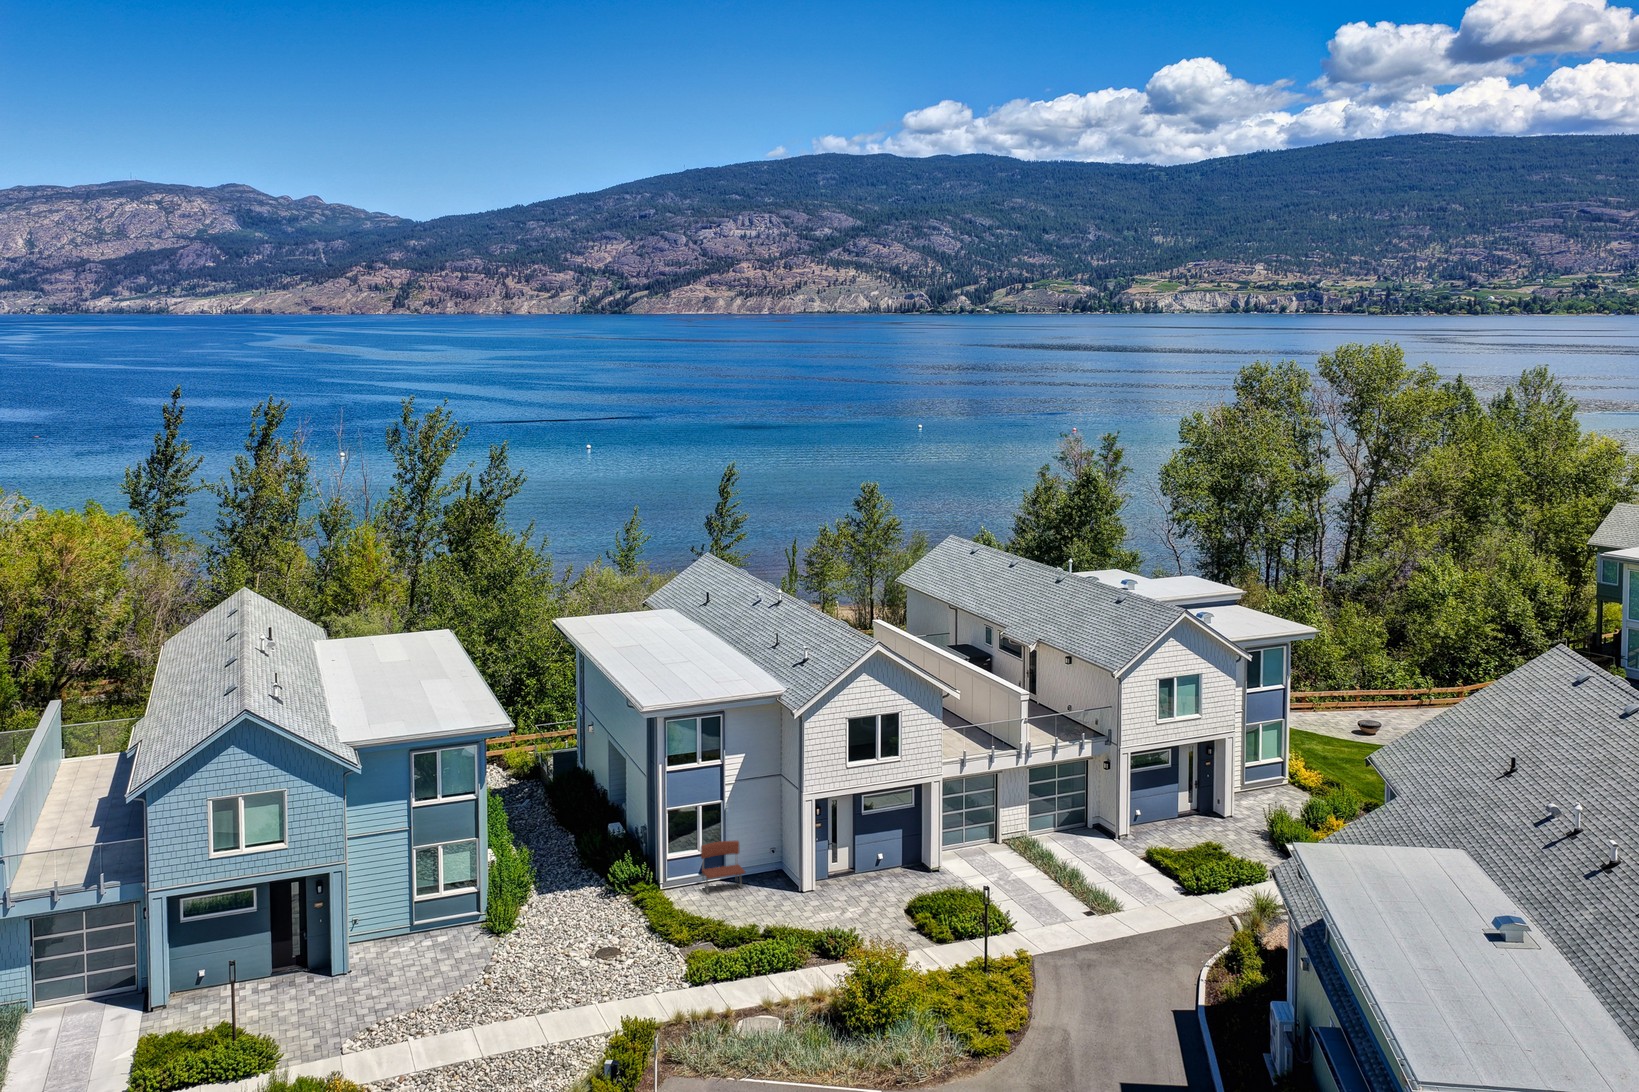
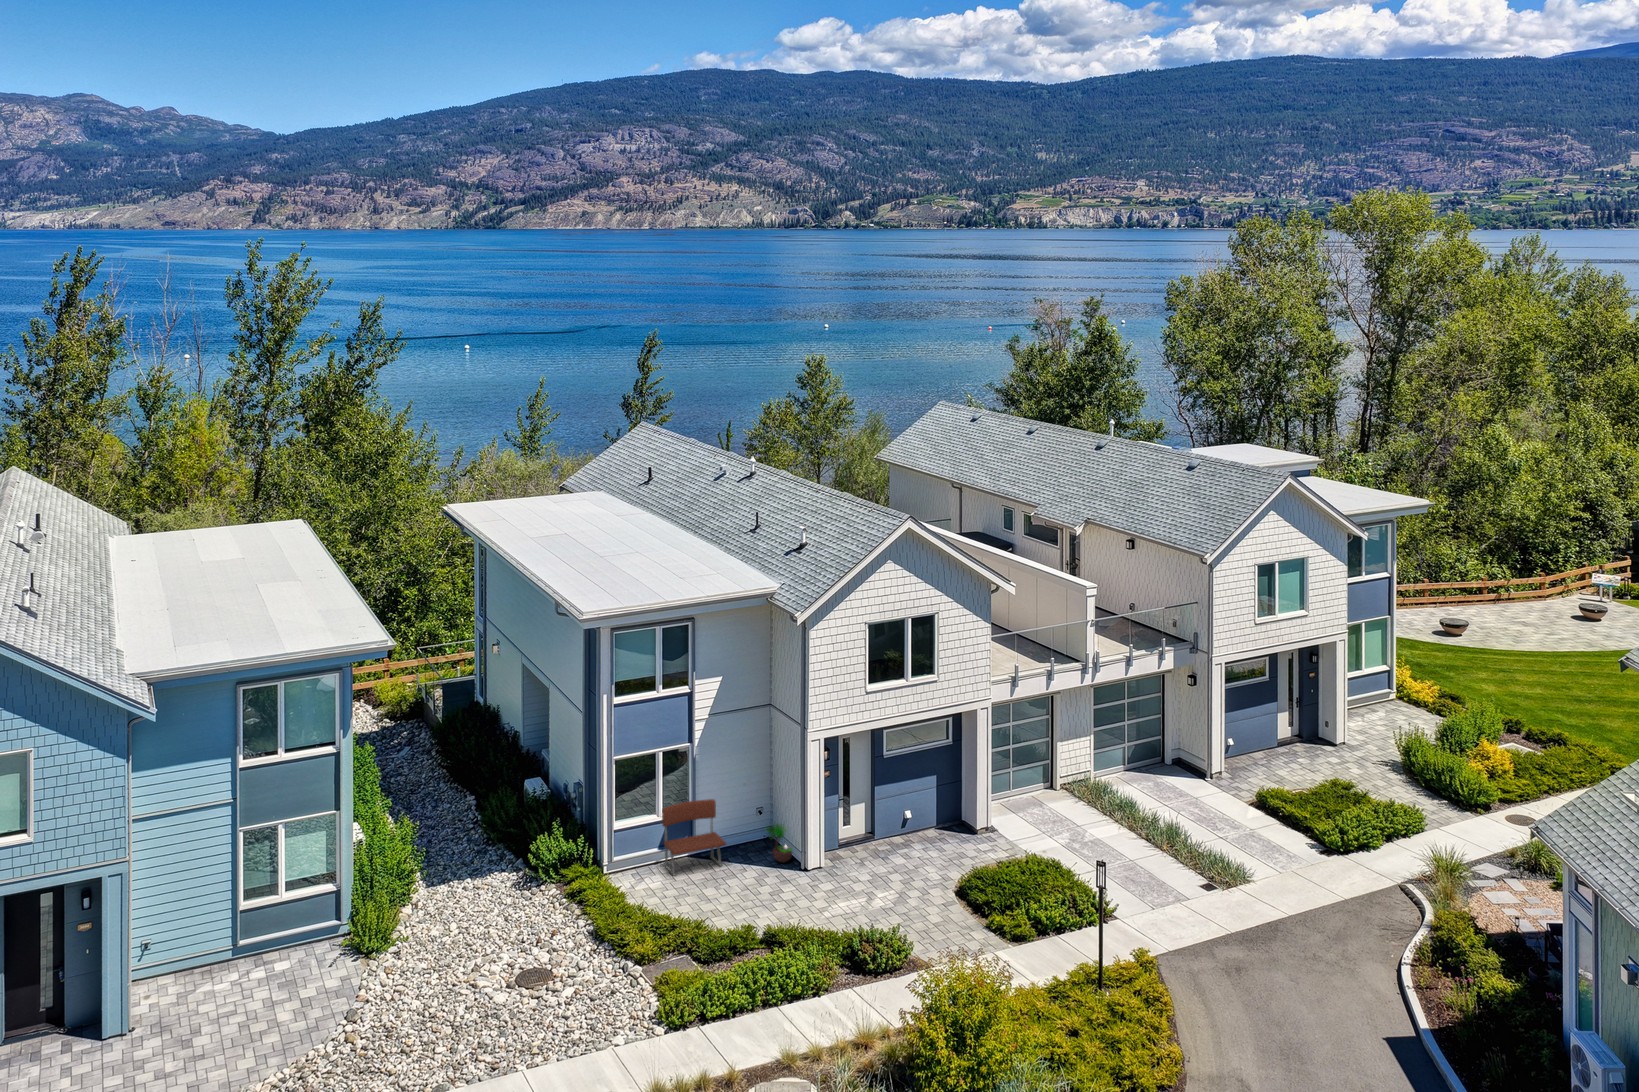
potted tree: none [772,856,793,888] -> present [766,824,792,862]

